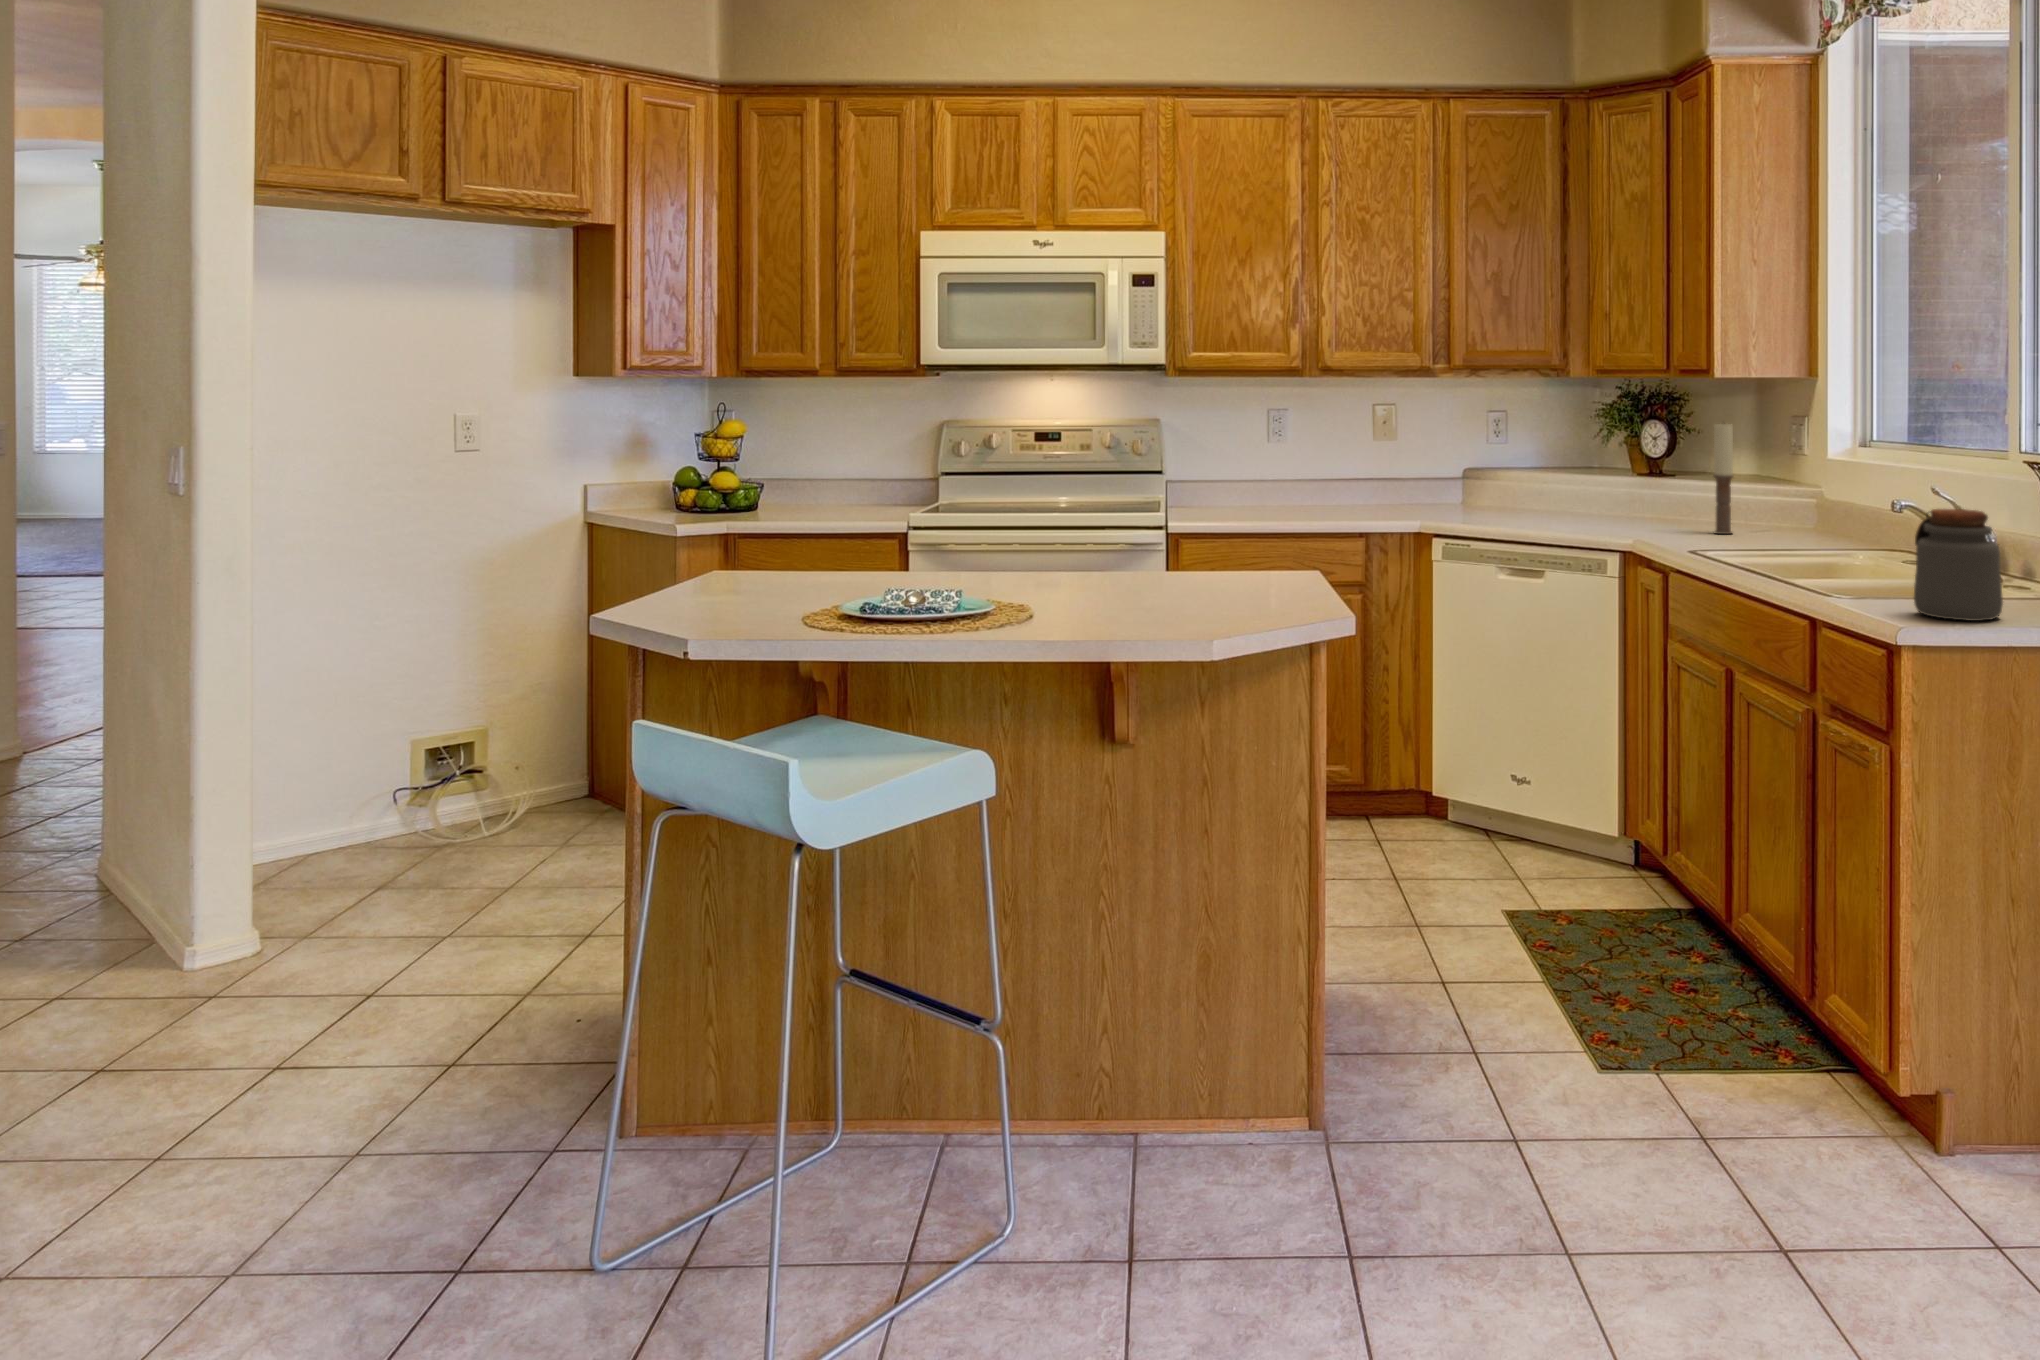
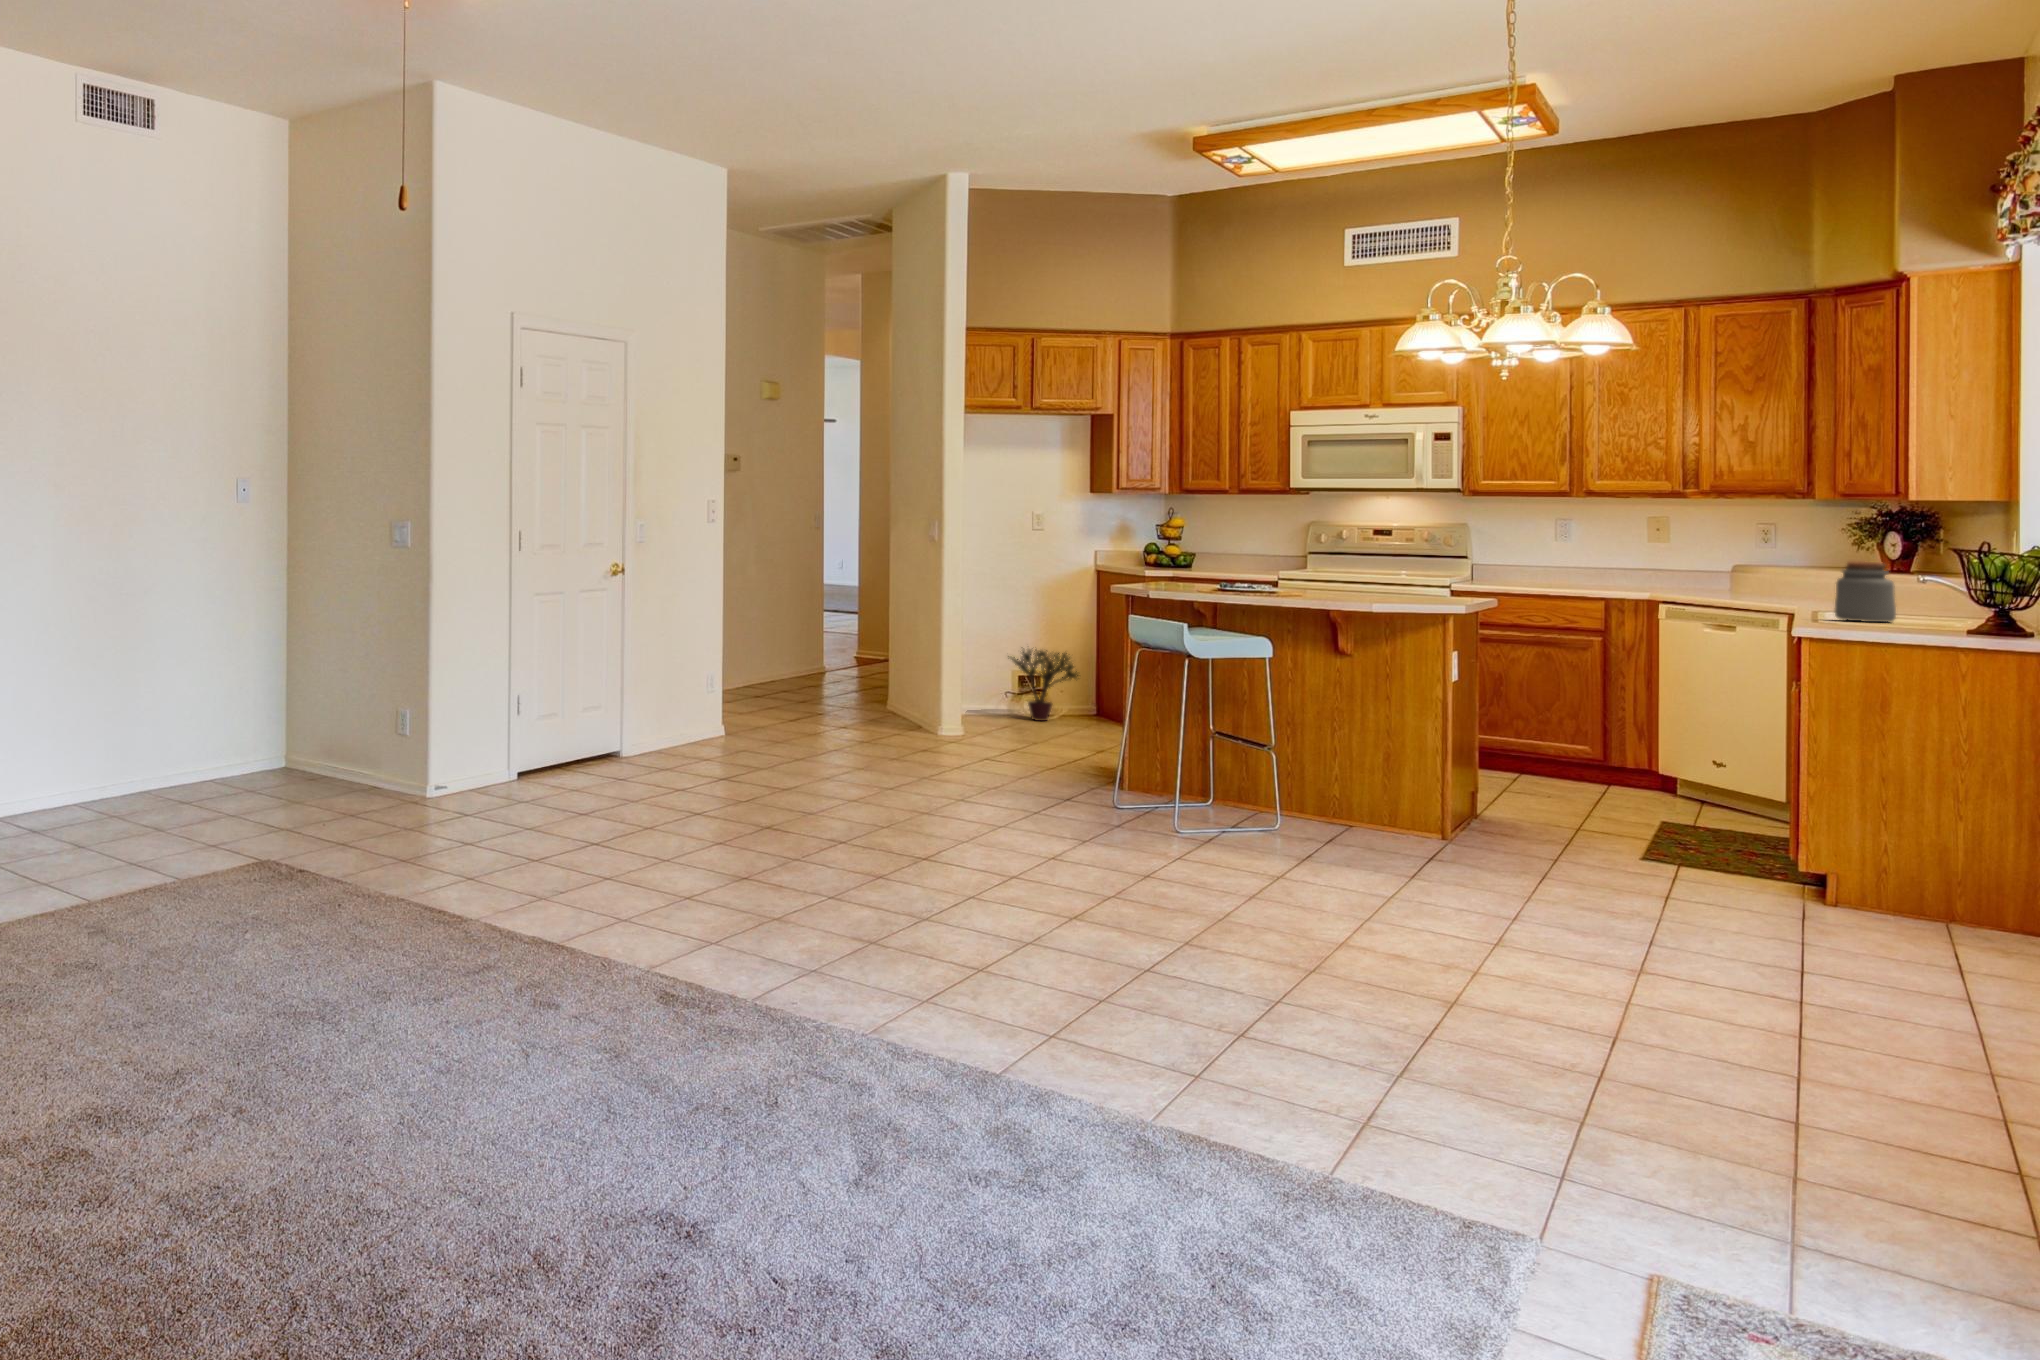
candle: present [1713,424,1733,534] -> none [1907,530,1926,612]
potted plant: none [393,690,555,849] -> present [1008,650,1078,721]

